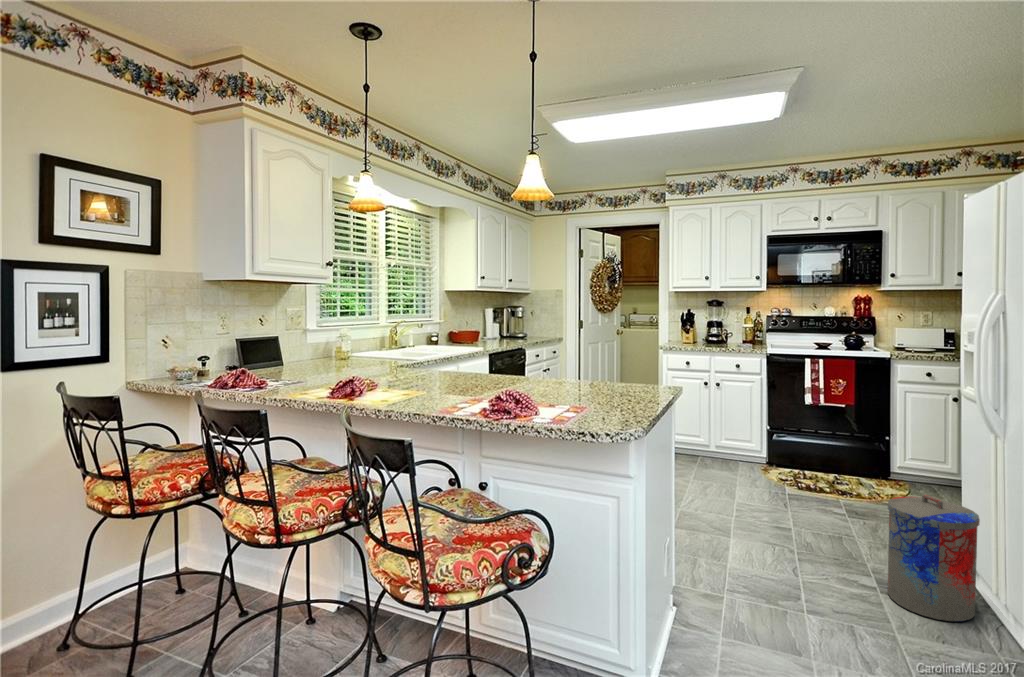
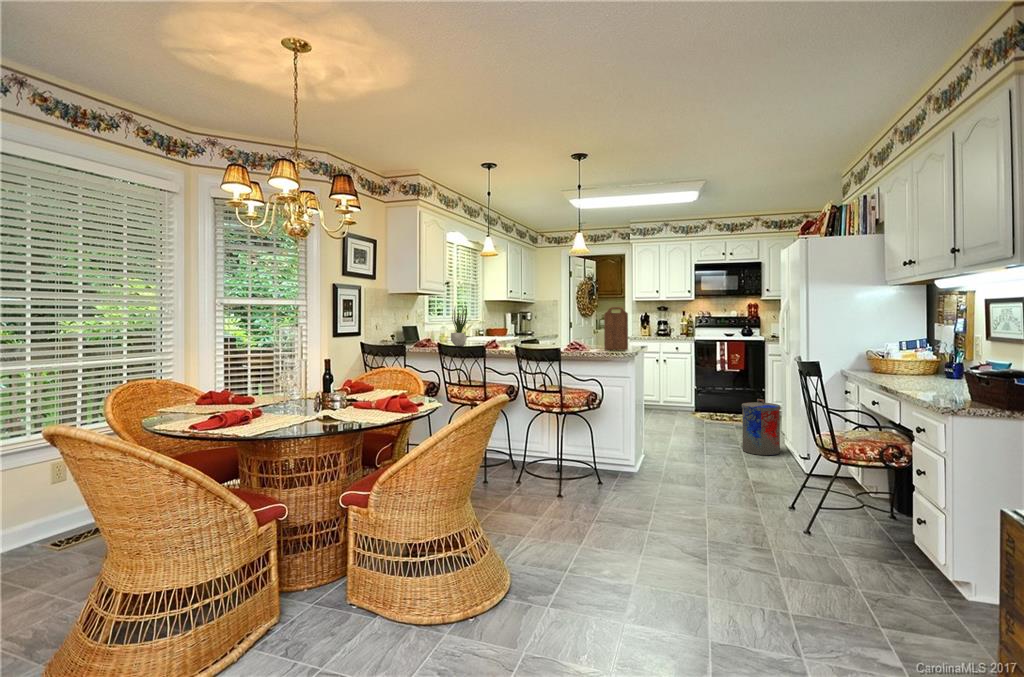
potted plant: none [338,296,370,371] -> present [451,306,467,346]
cutting board: none [605,306,654,399] -> present [604,307,628,350]

